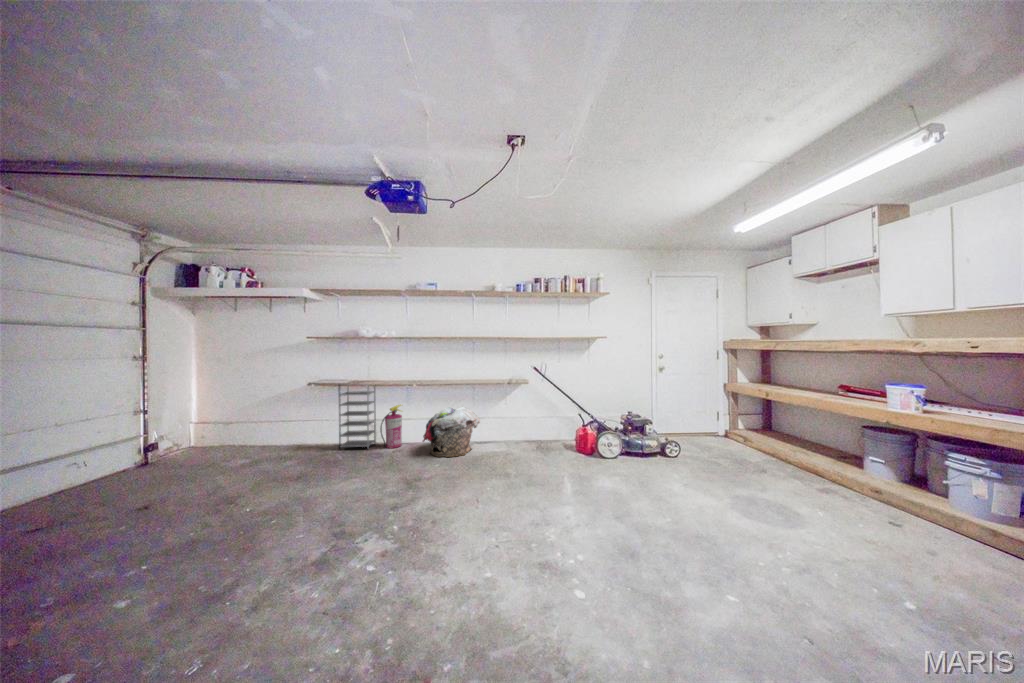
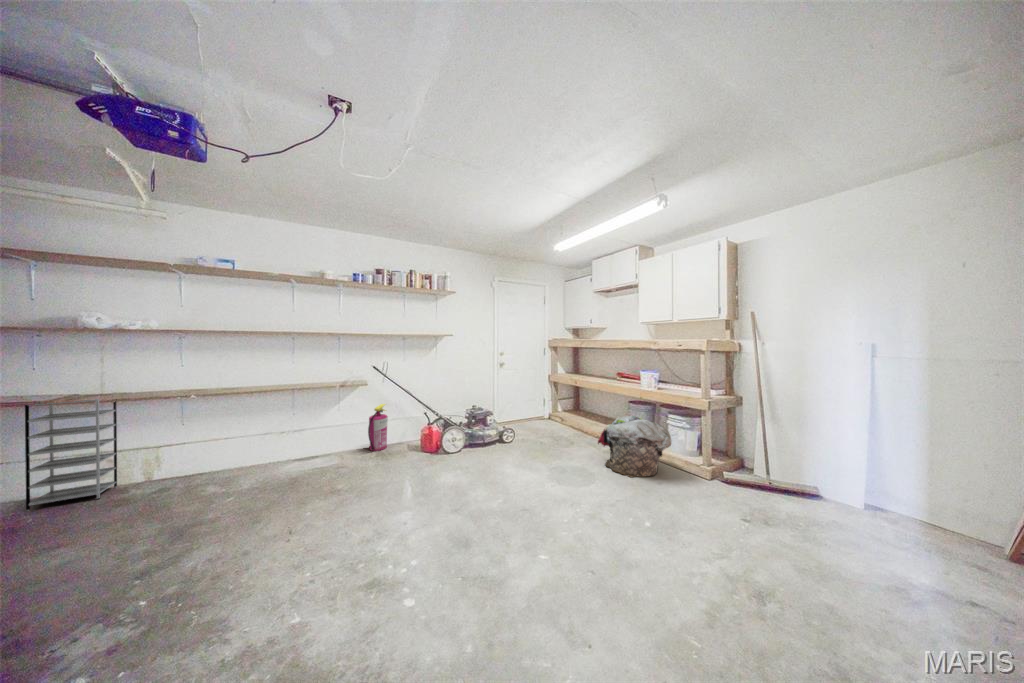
fire extinguisher: present [380,405,402,448] -> present [368,404,388,451]
laundry basket: present [423,407,480,457] -> present [598,416,671,477]

